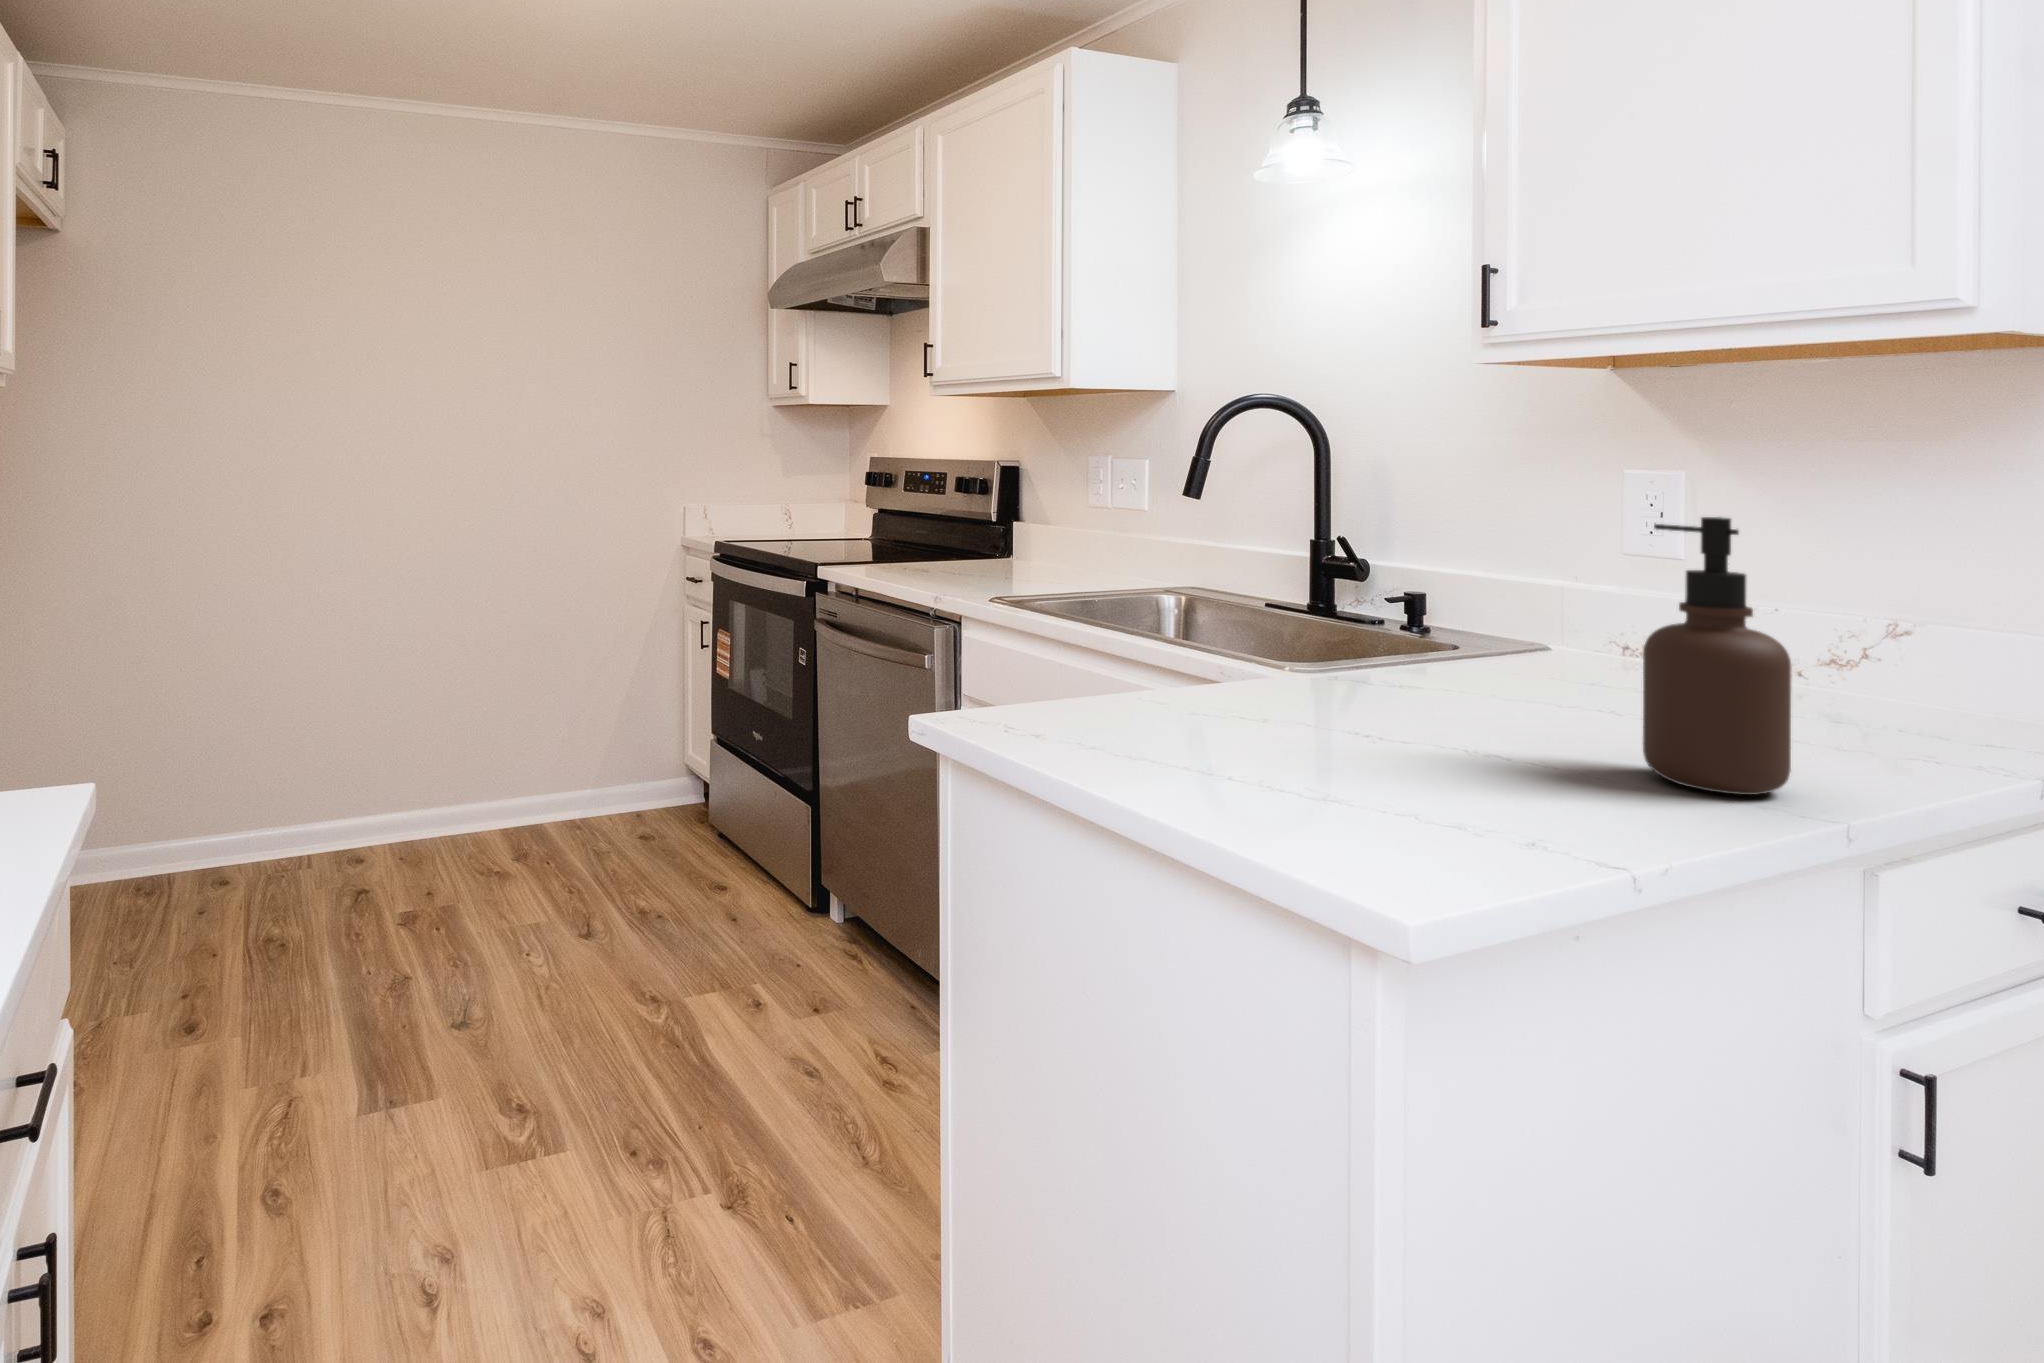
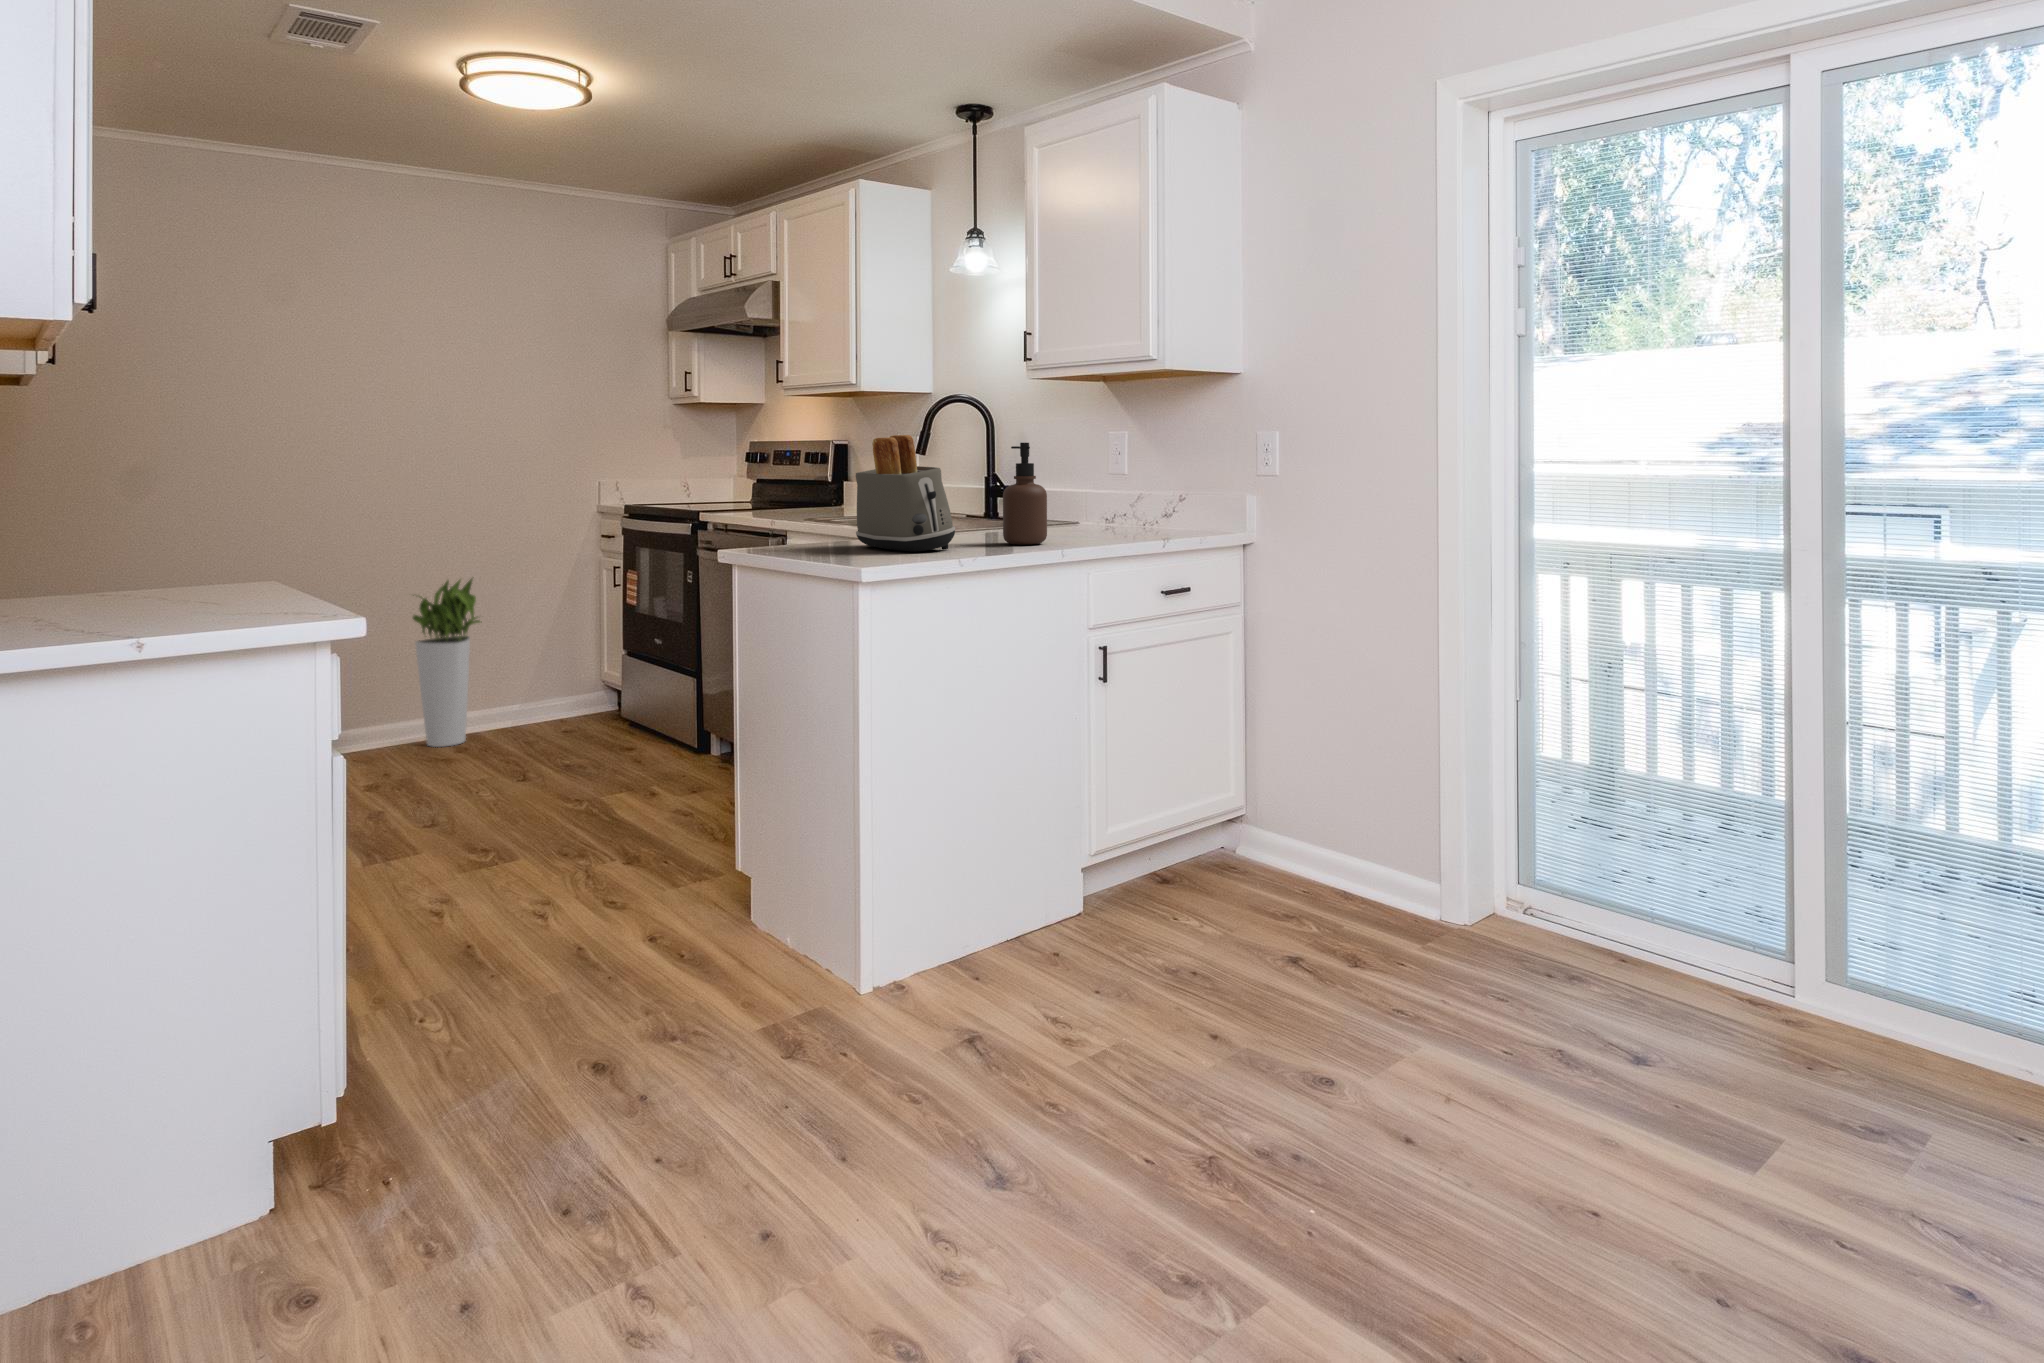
toaster: none [1255,492,1584,827] -> present [856,435,955,552]
planter: none [451,626,546,849] -> present [413,579,480,747]

